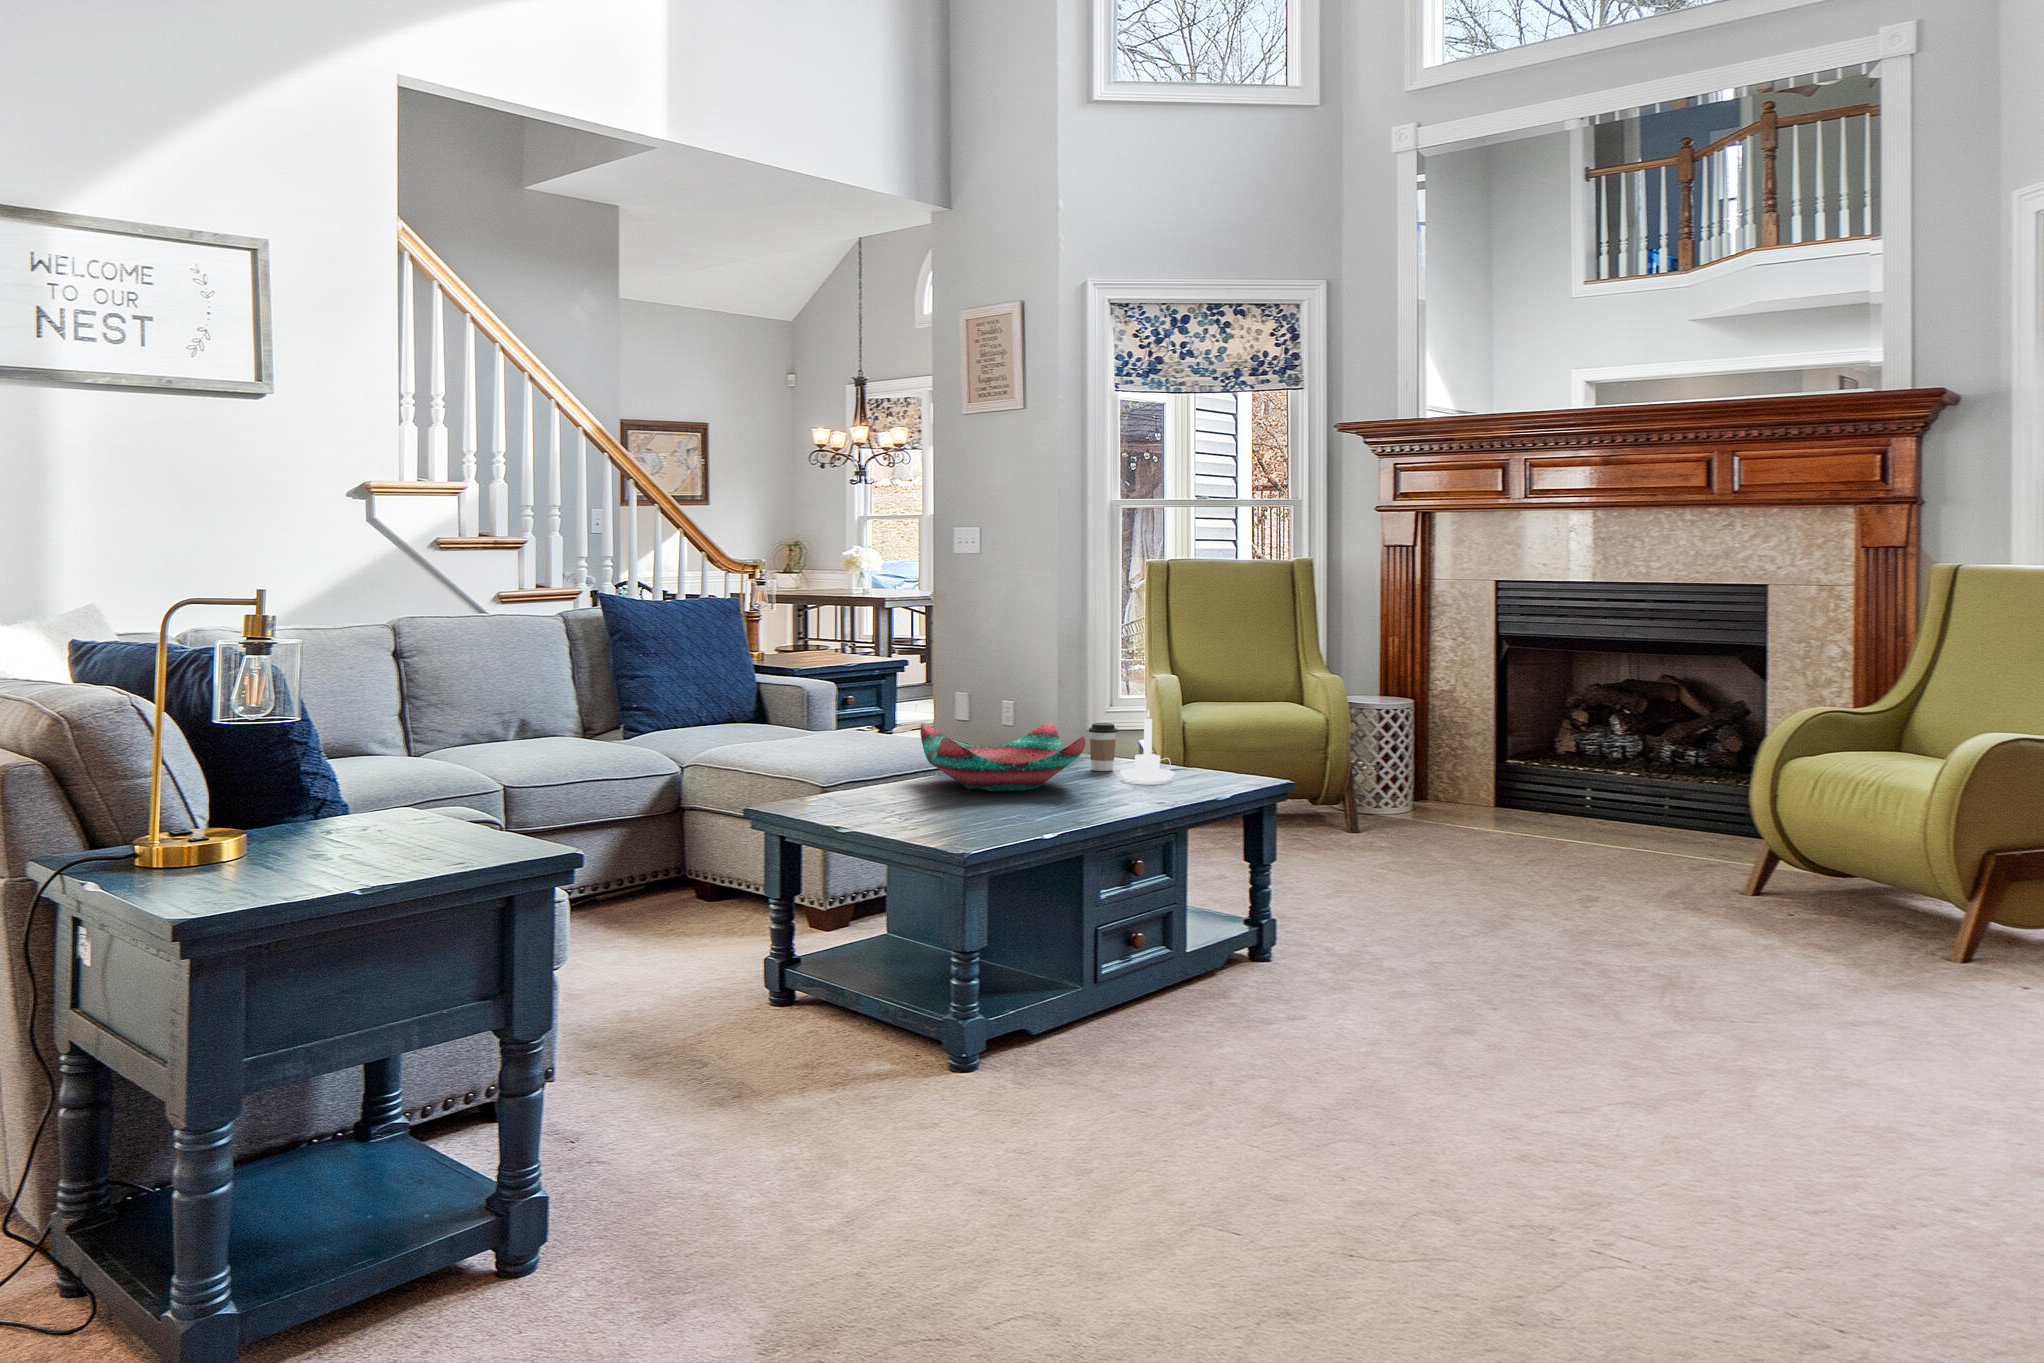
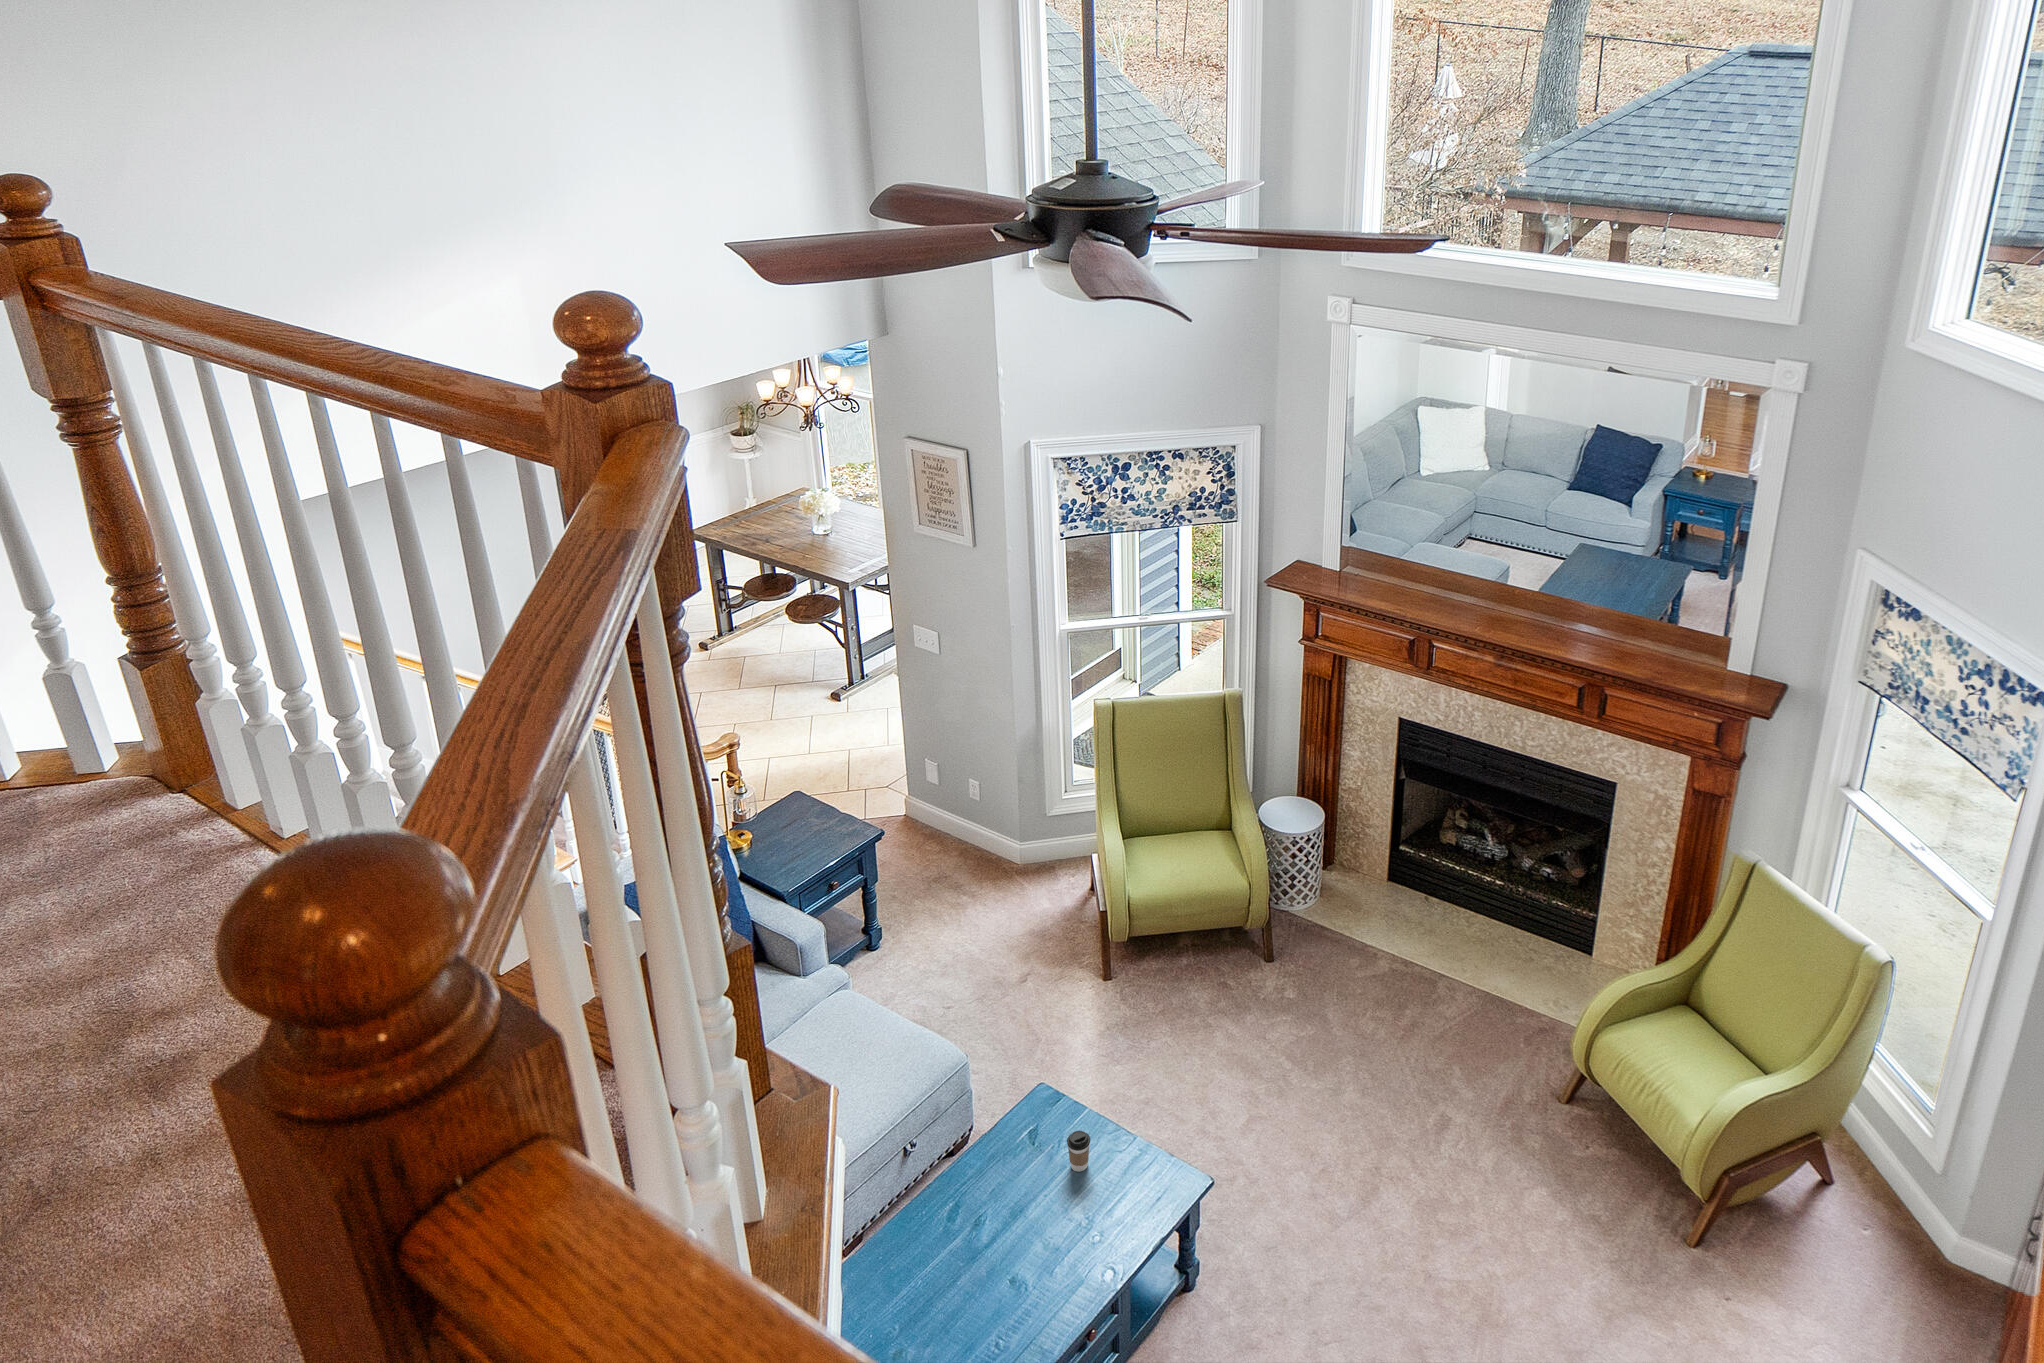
candle holder: present [1120,709,1175,781] -> none [1095,1156,1138,1213]
decorative bowl: present [920,722,1085,791] -> none [933,1158,1068,1283]

